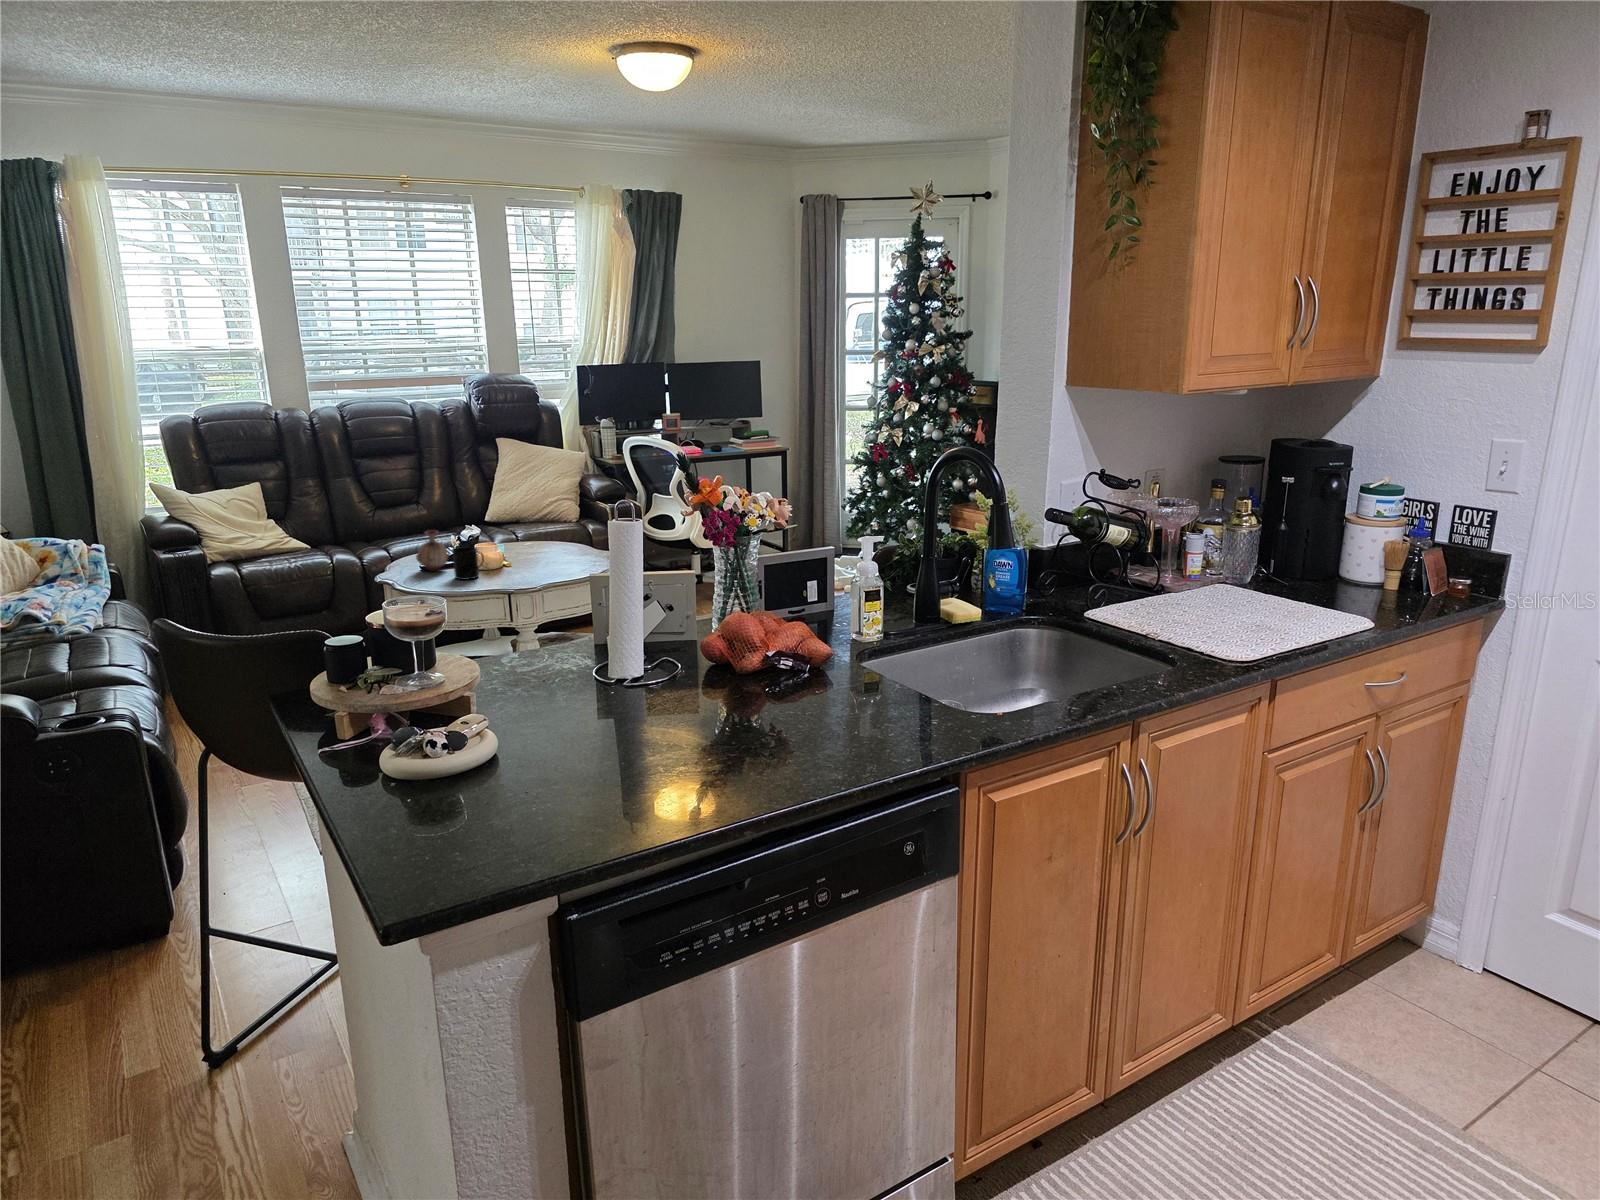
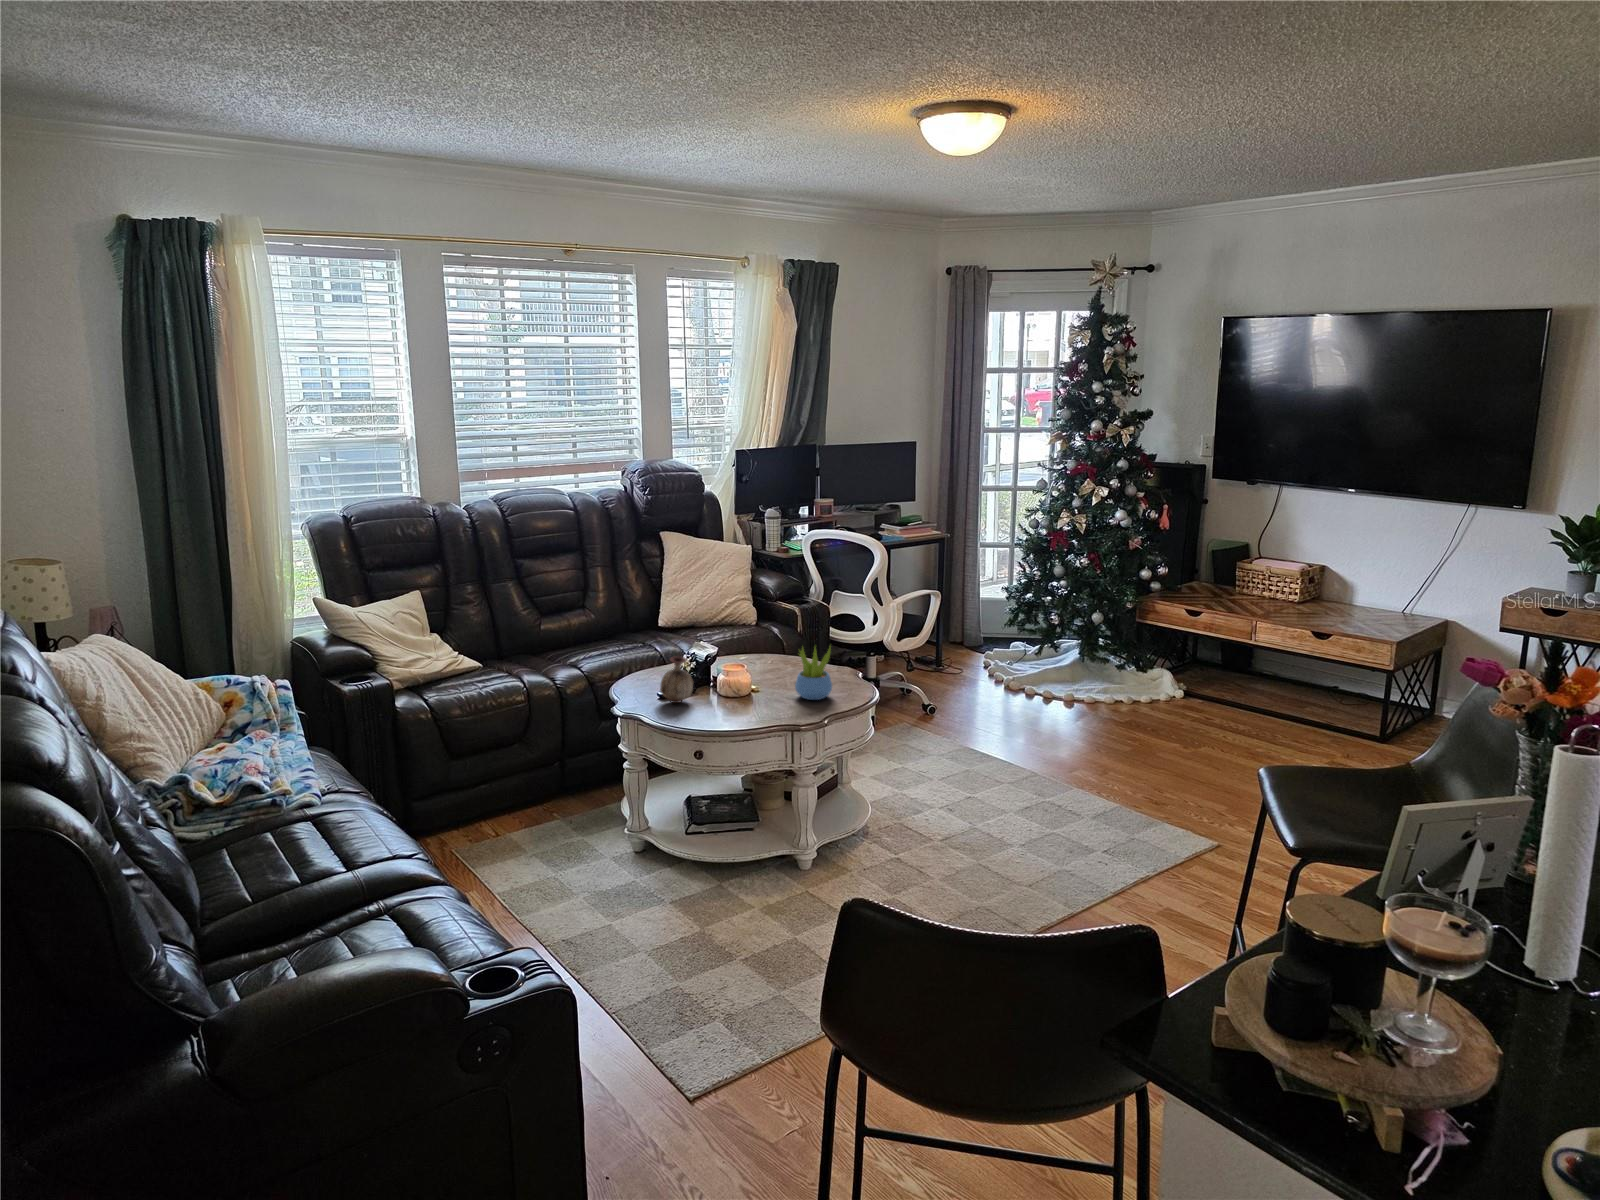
succulent plant: none [538,521,571,570] -> present [795,647,832,700]
mug: present [453,547,484,580] -> none [710,677,747,716]

